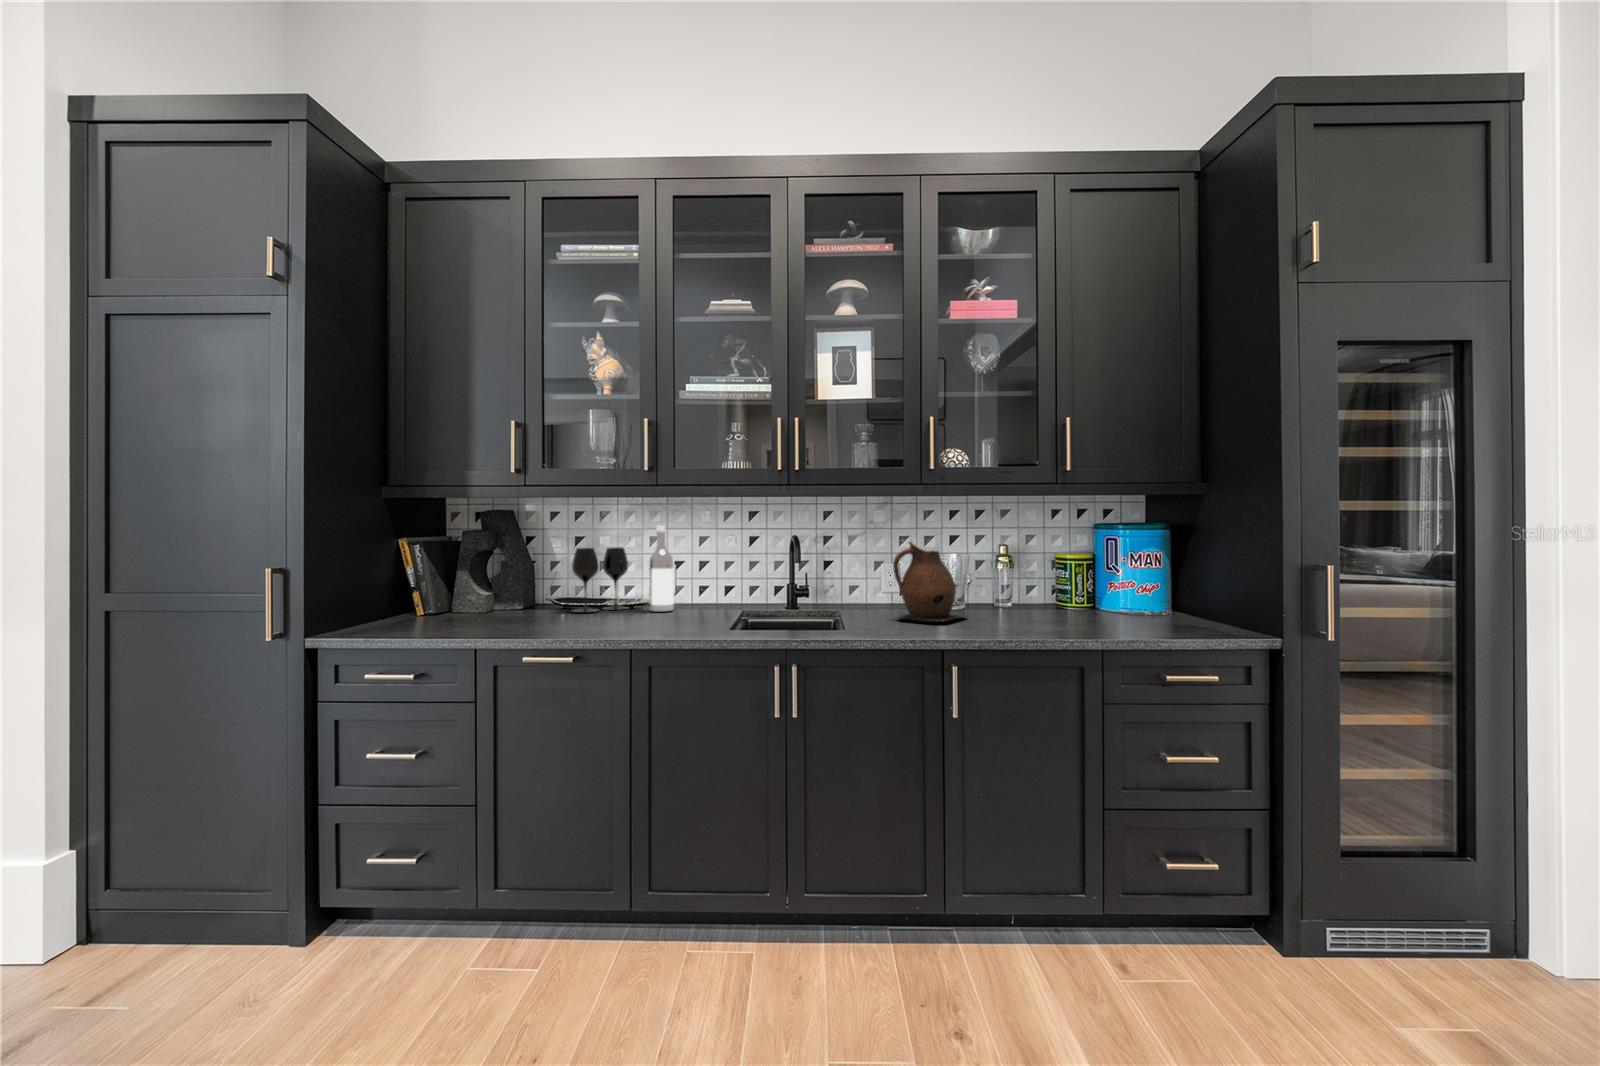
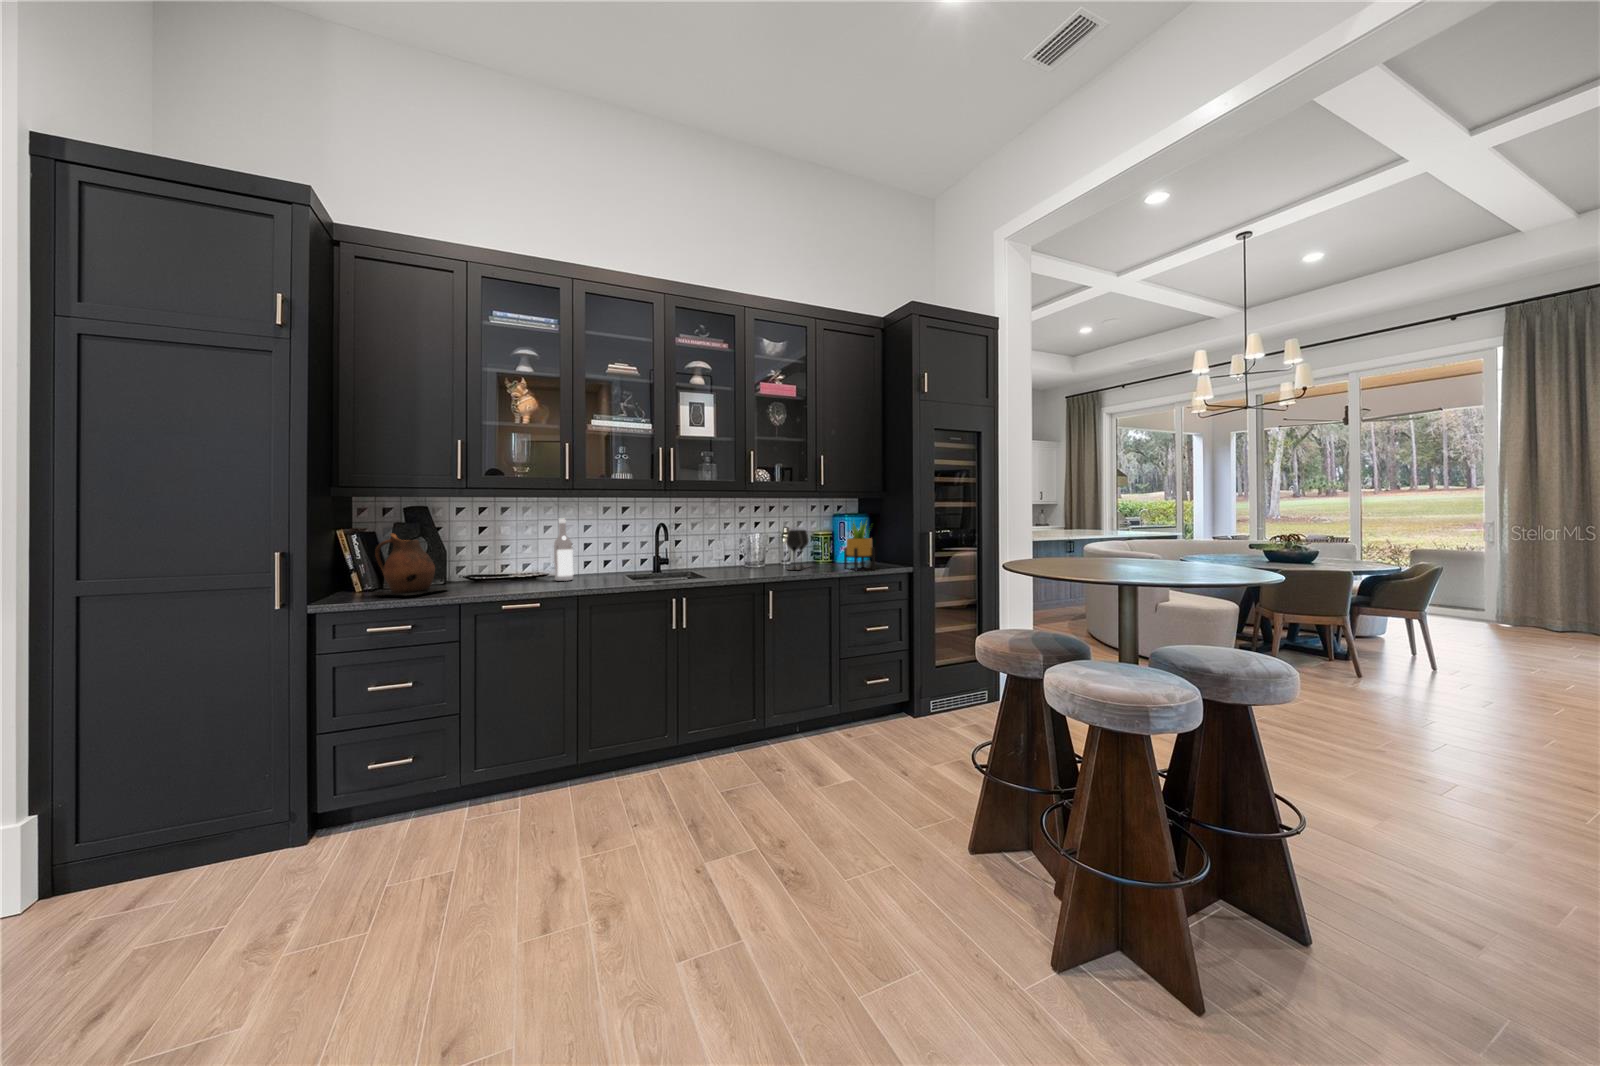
potted plant: none [1099,526,1162,623] -> present [844,523,875,571]
ceramic pitcher: present [893,542,964,622] -> present [375,533,445,596]
wine glass: present [572,547,628,612] -> present [786,530,809,570]

